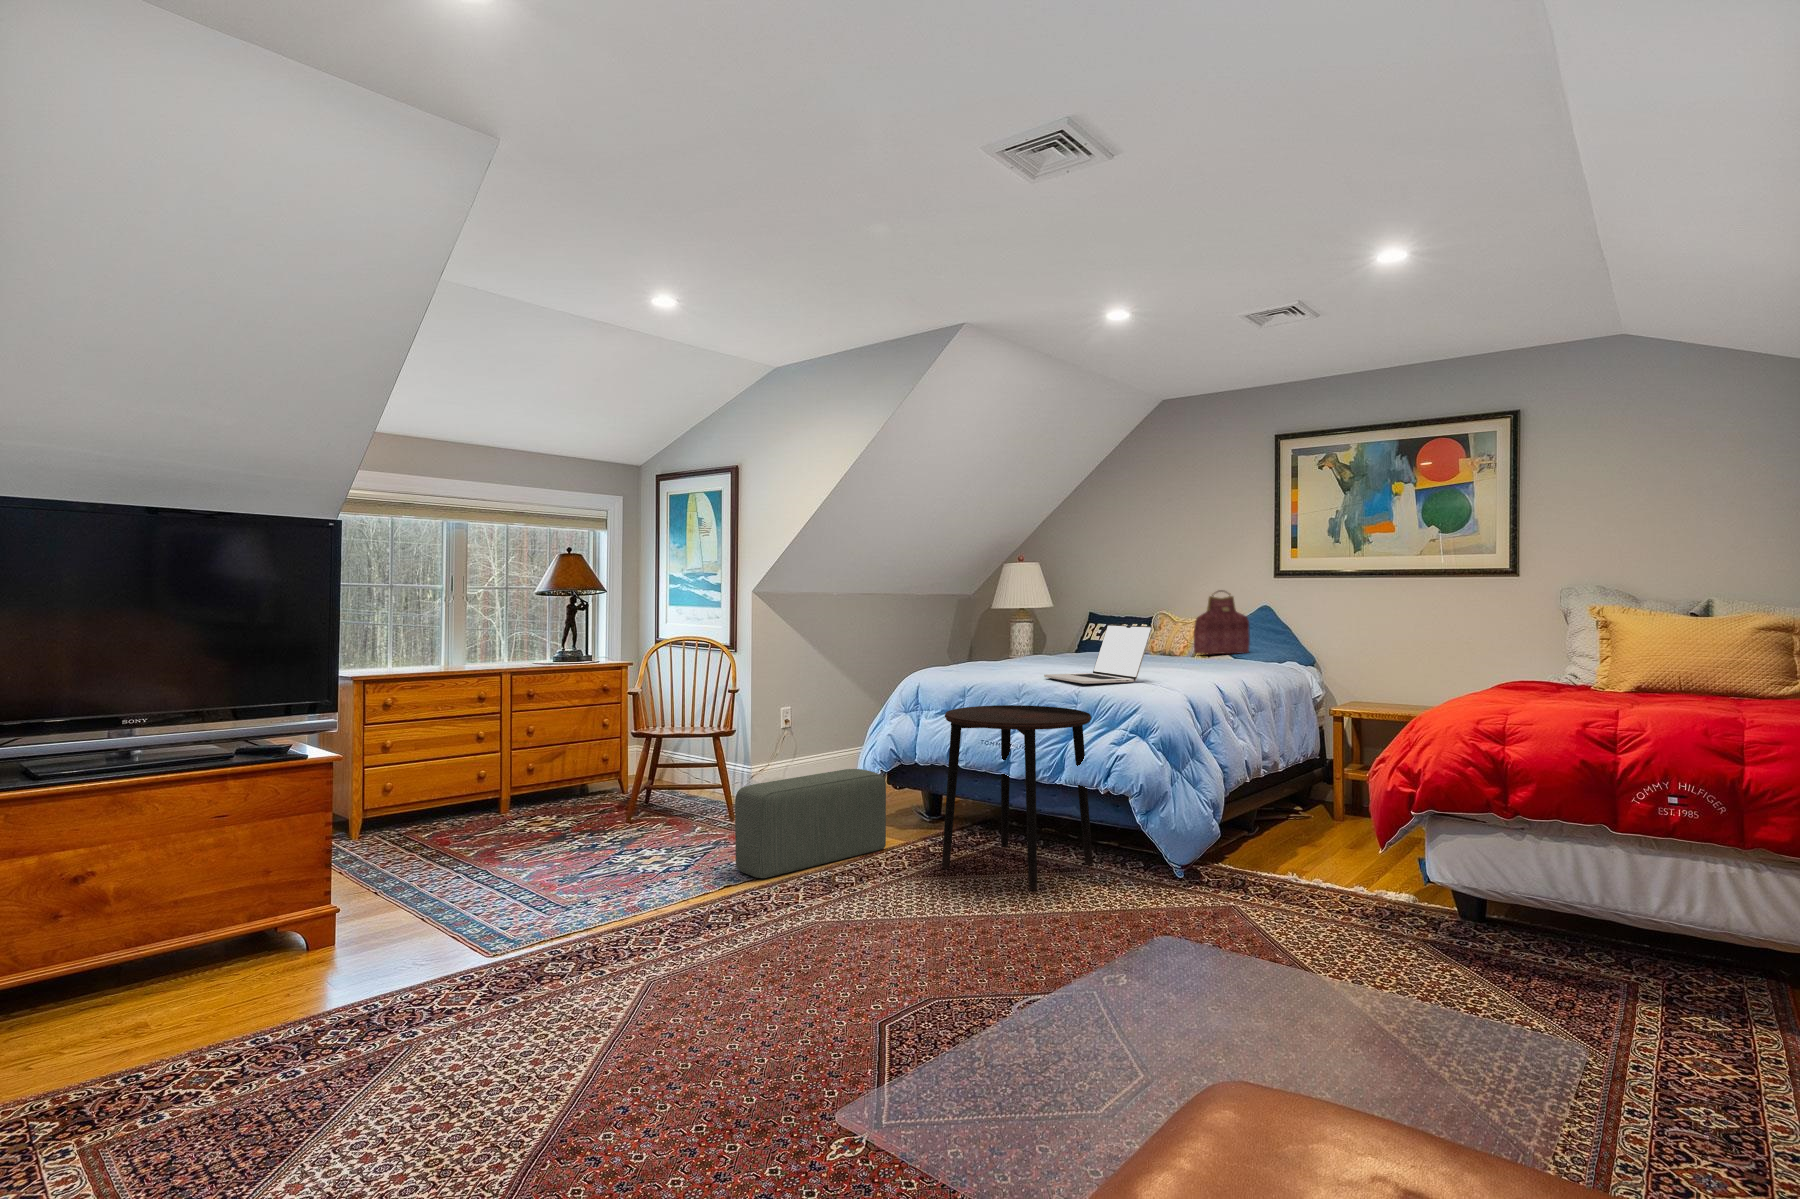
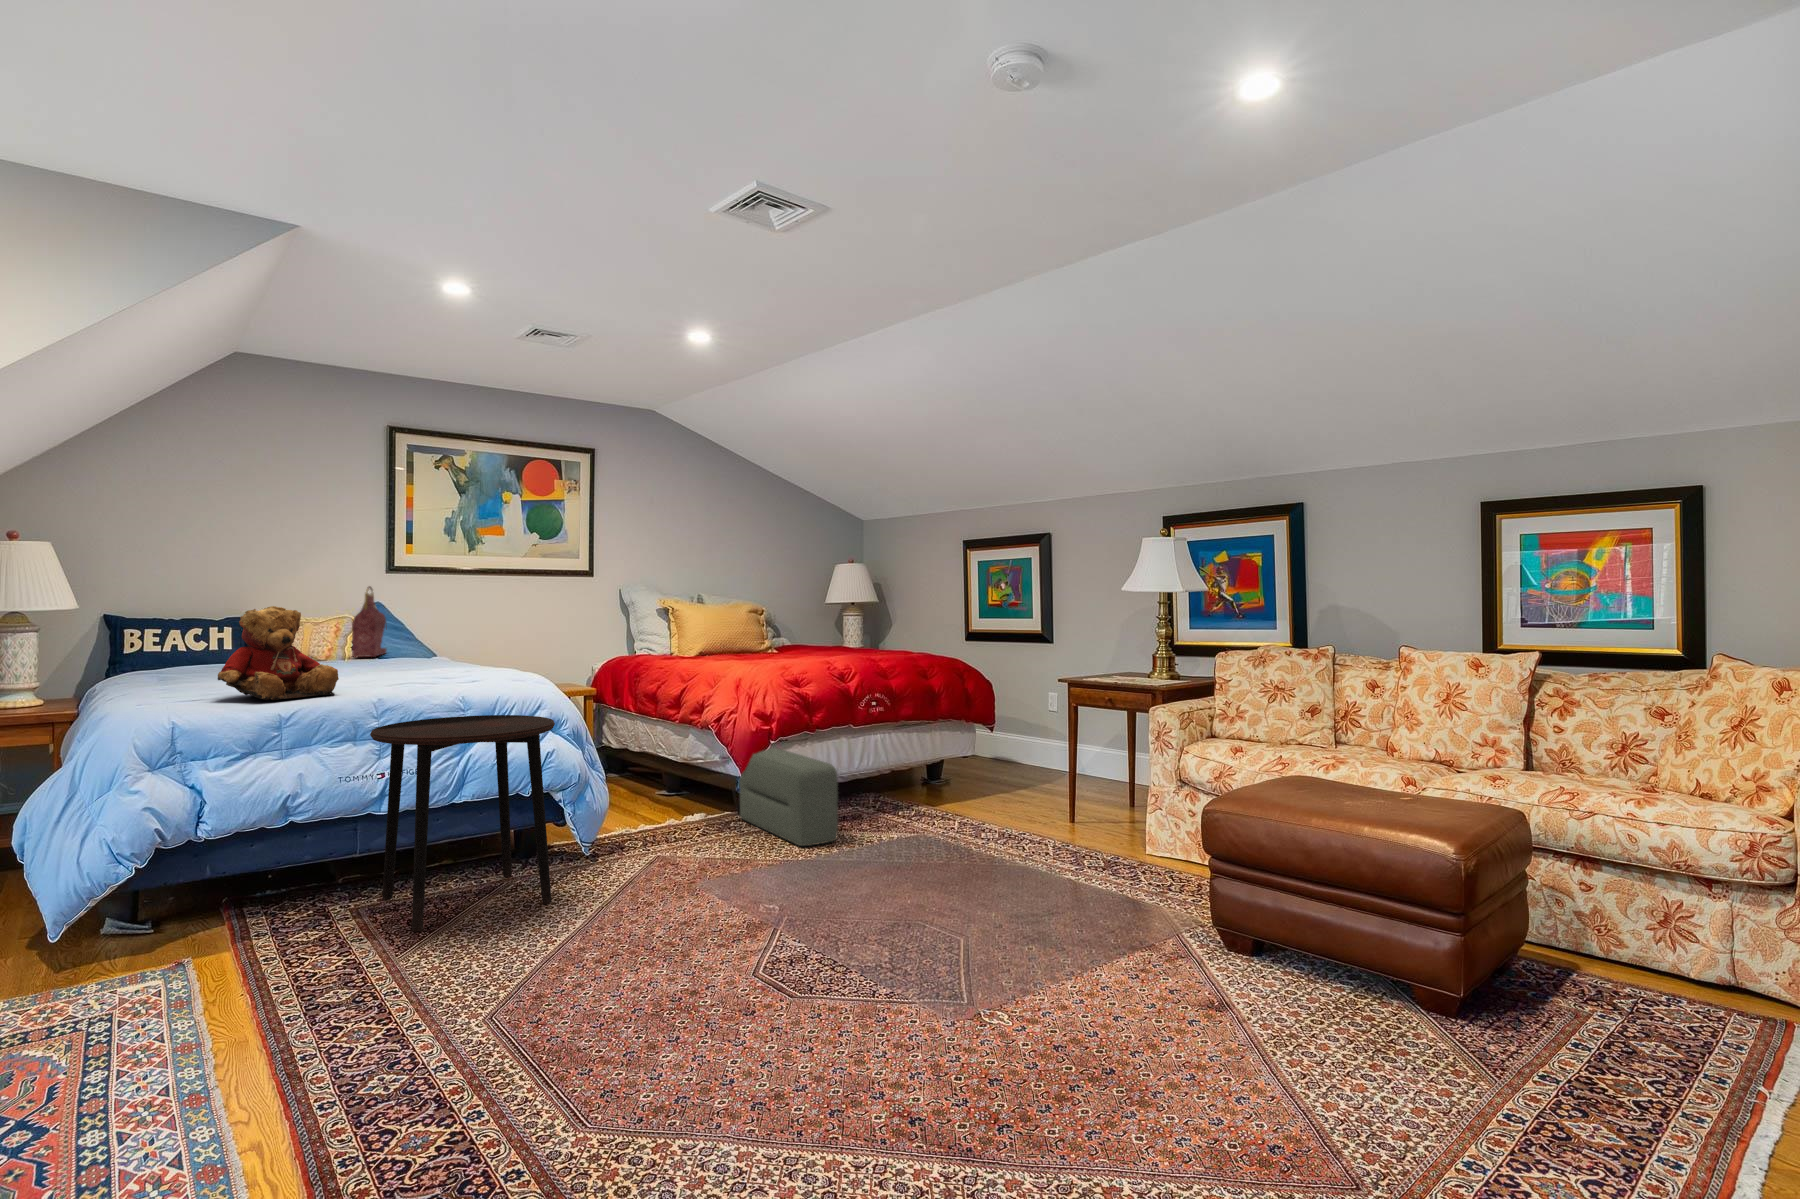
teddy bear: none [953,608,1026,677] -> present [218,606,339,700]
laptop: present [1044,625,1152,684] -> none [382,623,503,688]
pouf: present [735,769,886,878] -> present [739,748,838,846]

